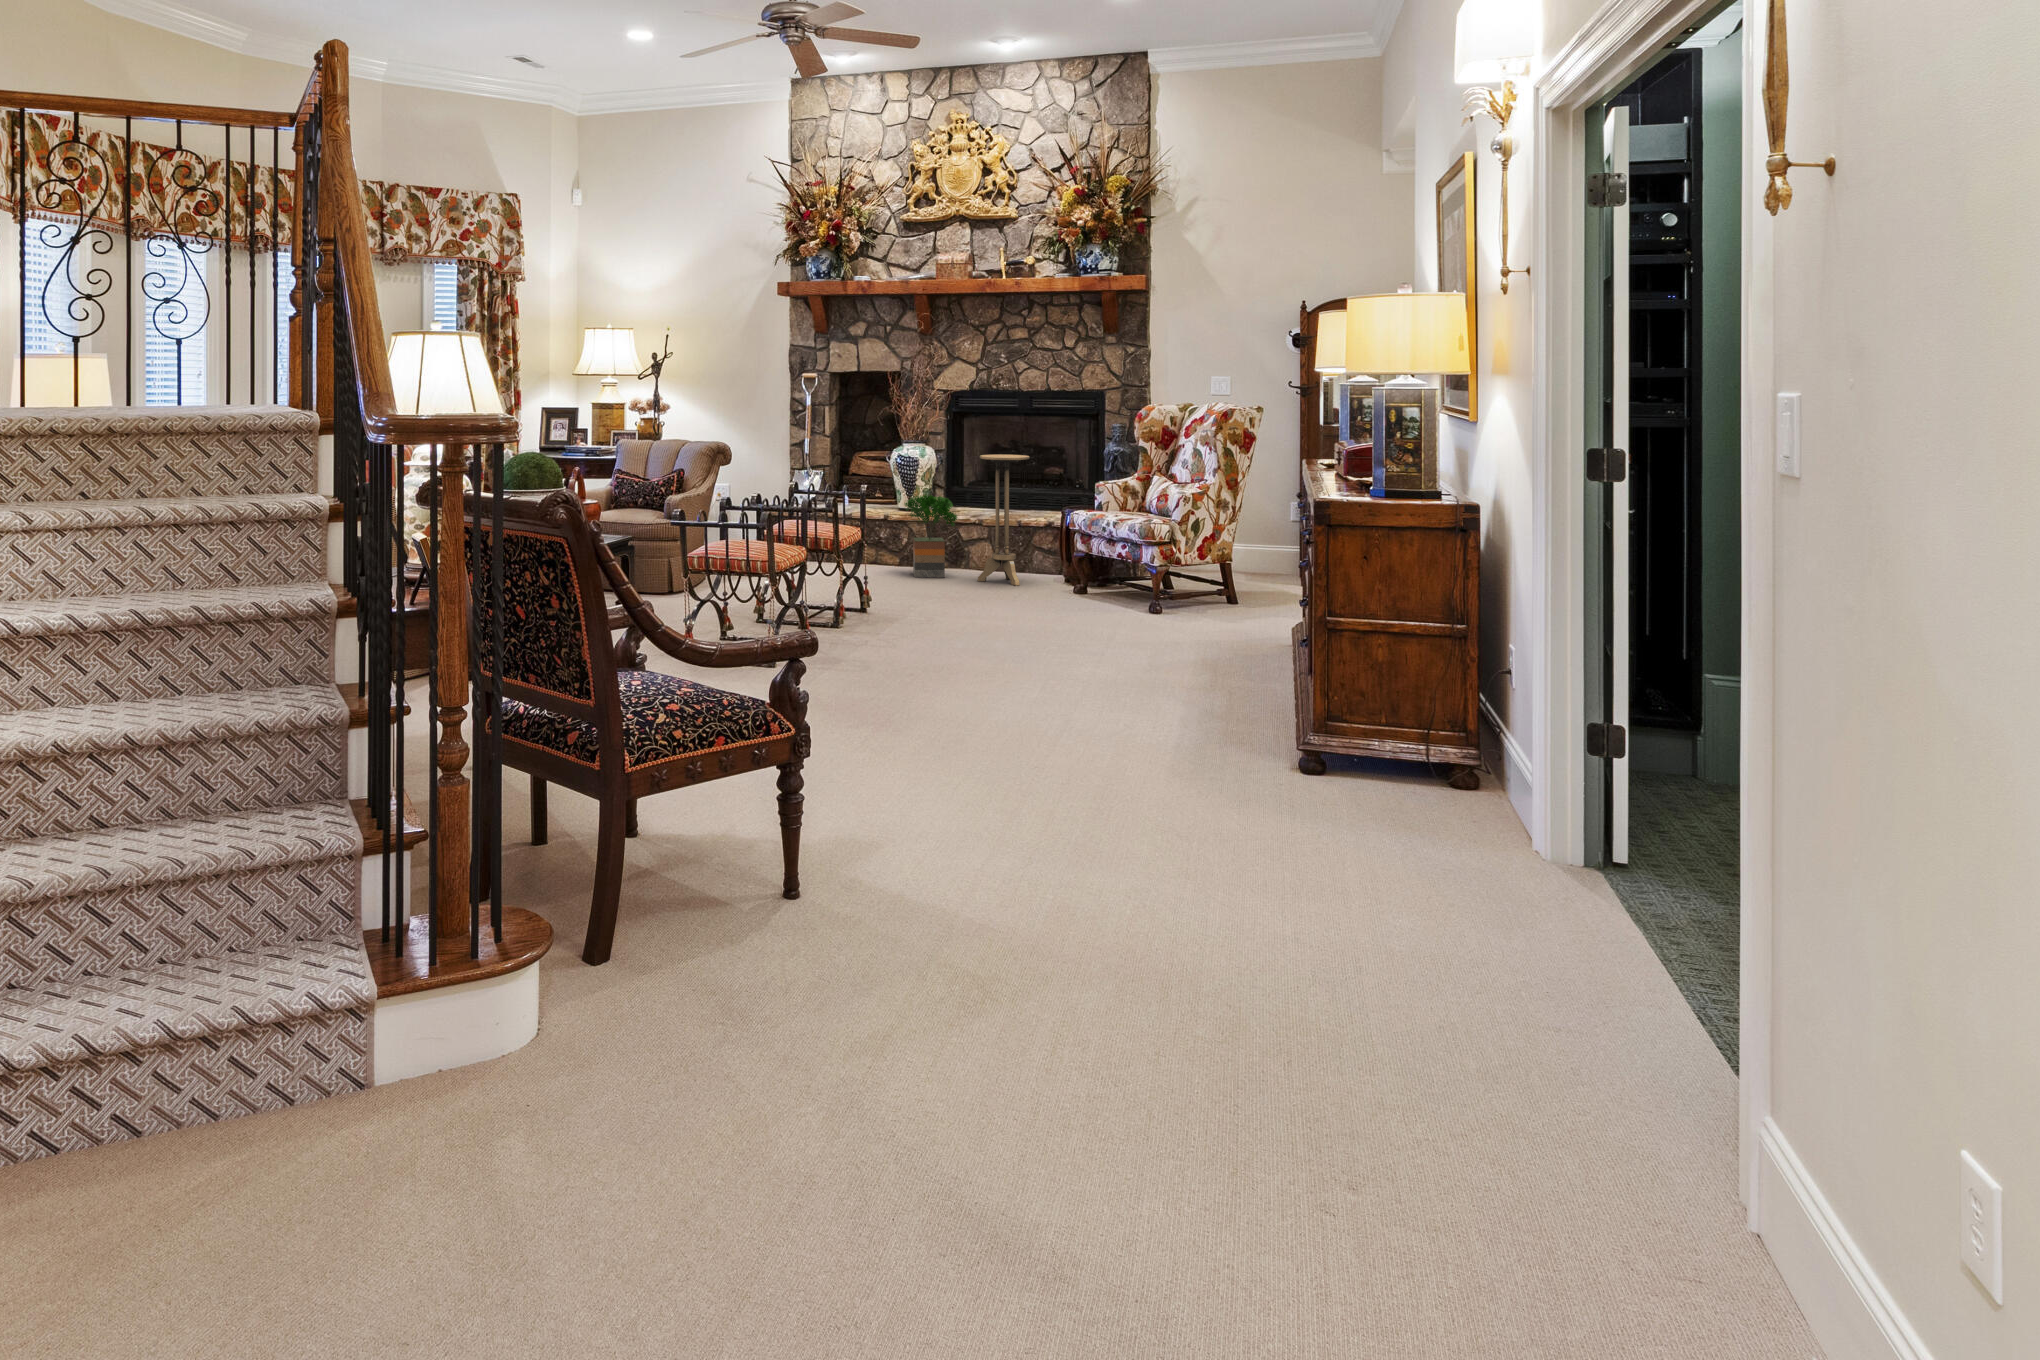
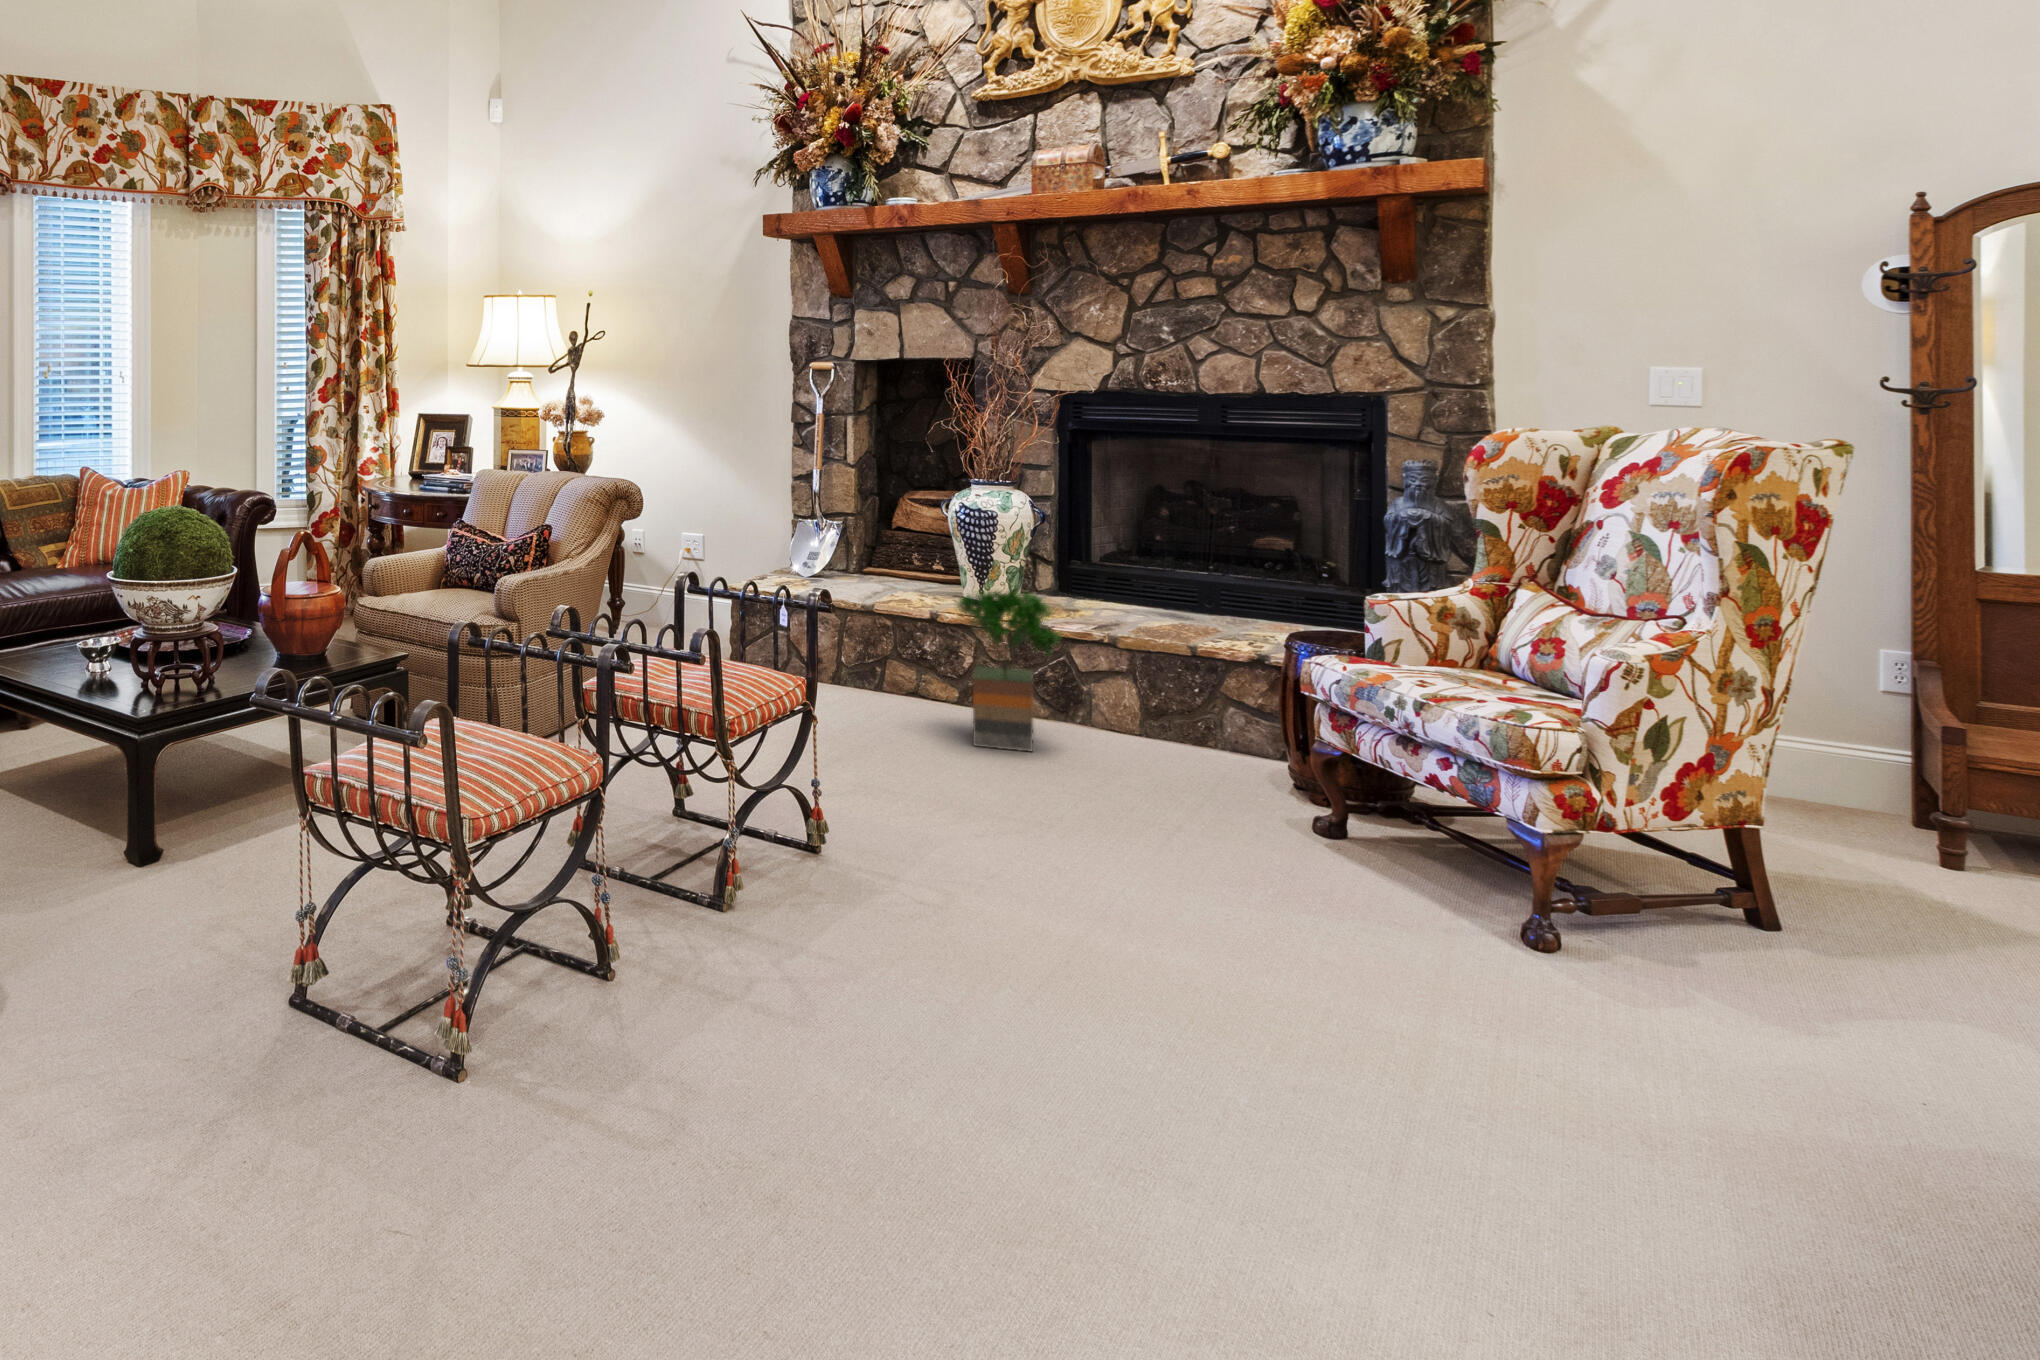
side table: present [977,455,1029,586] -> none [1097,520,1209,794]

